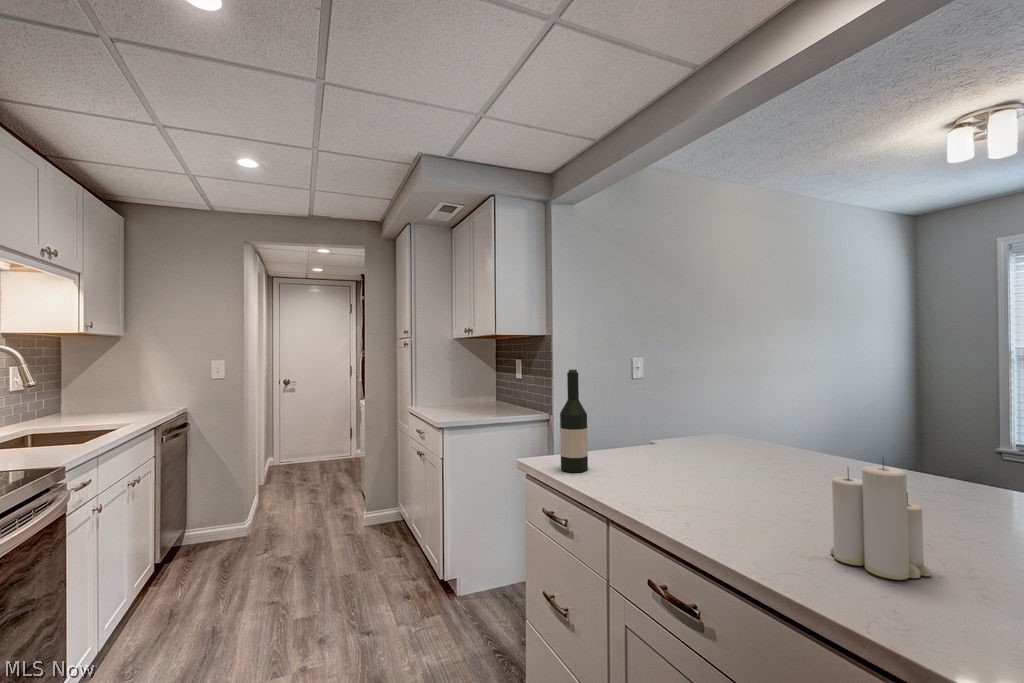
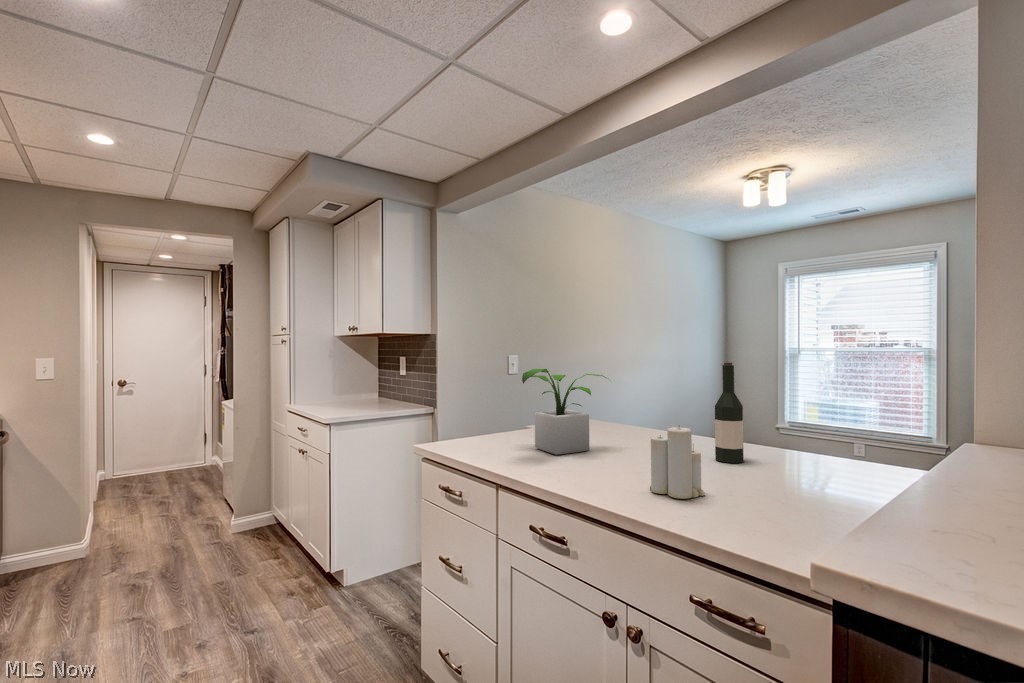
wine bottle: present [560,370,588,472] -> present [715,362,744,463]
potted plant: none [640,374,761,483] -> present [522,369,608,455]

